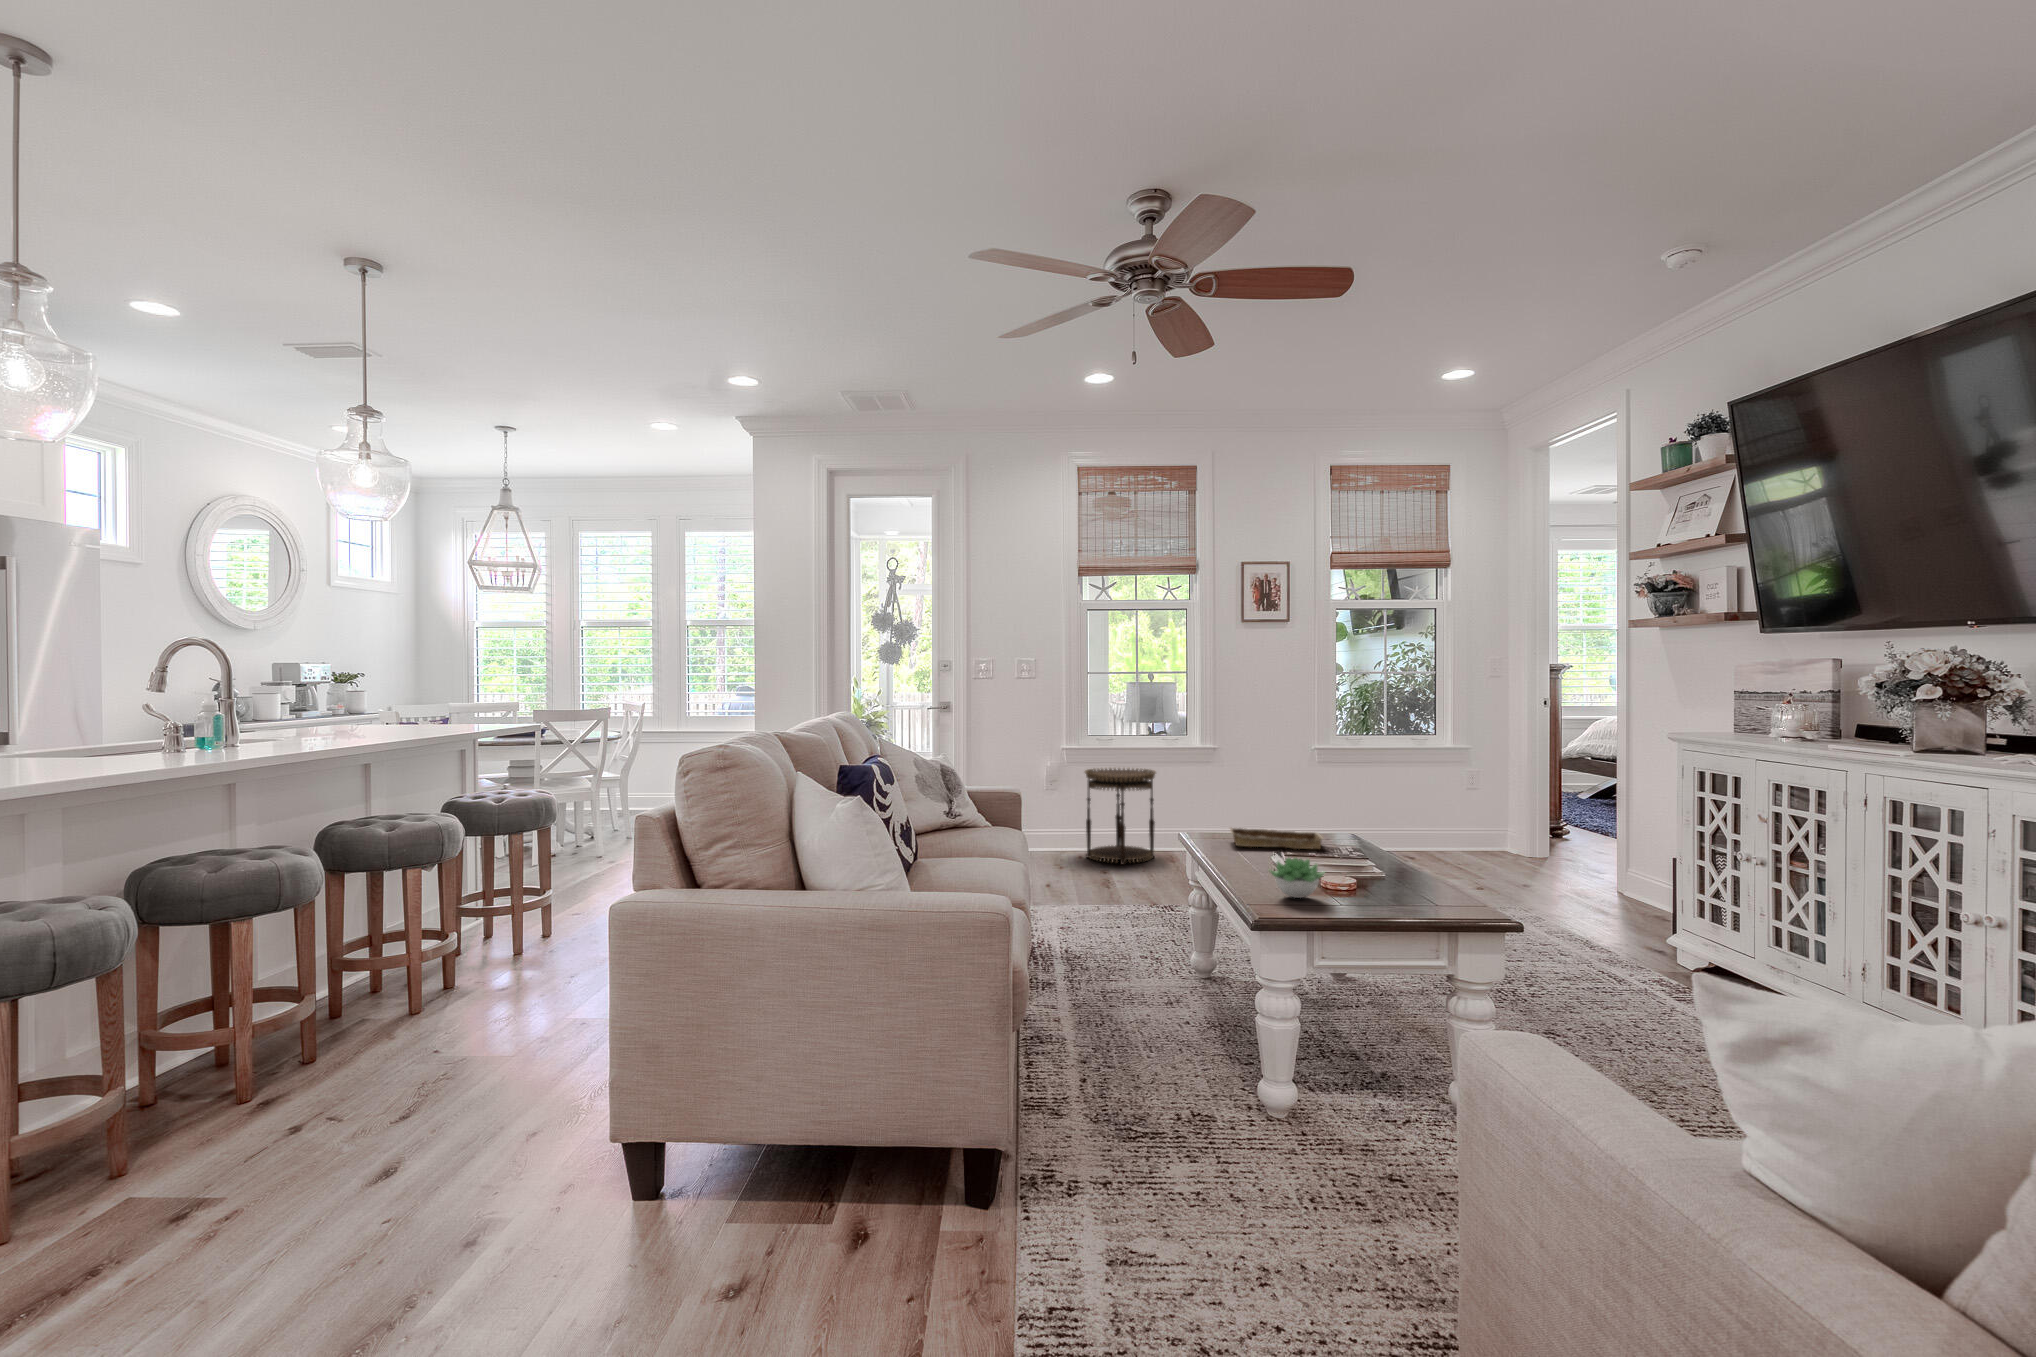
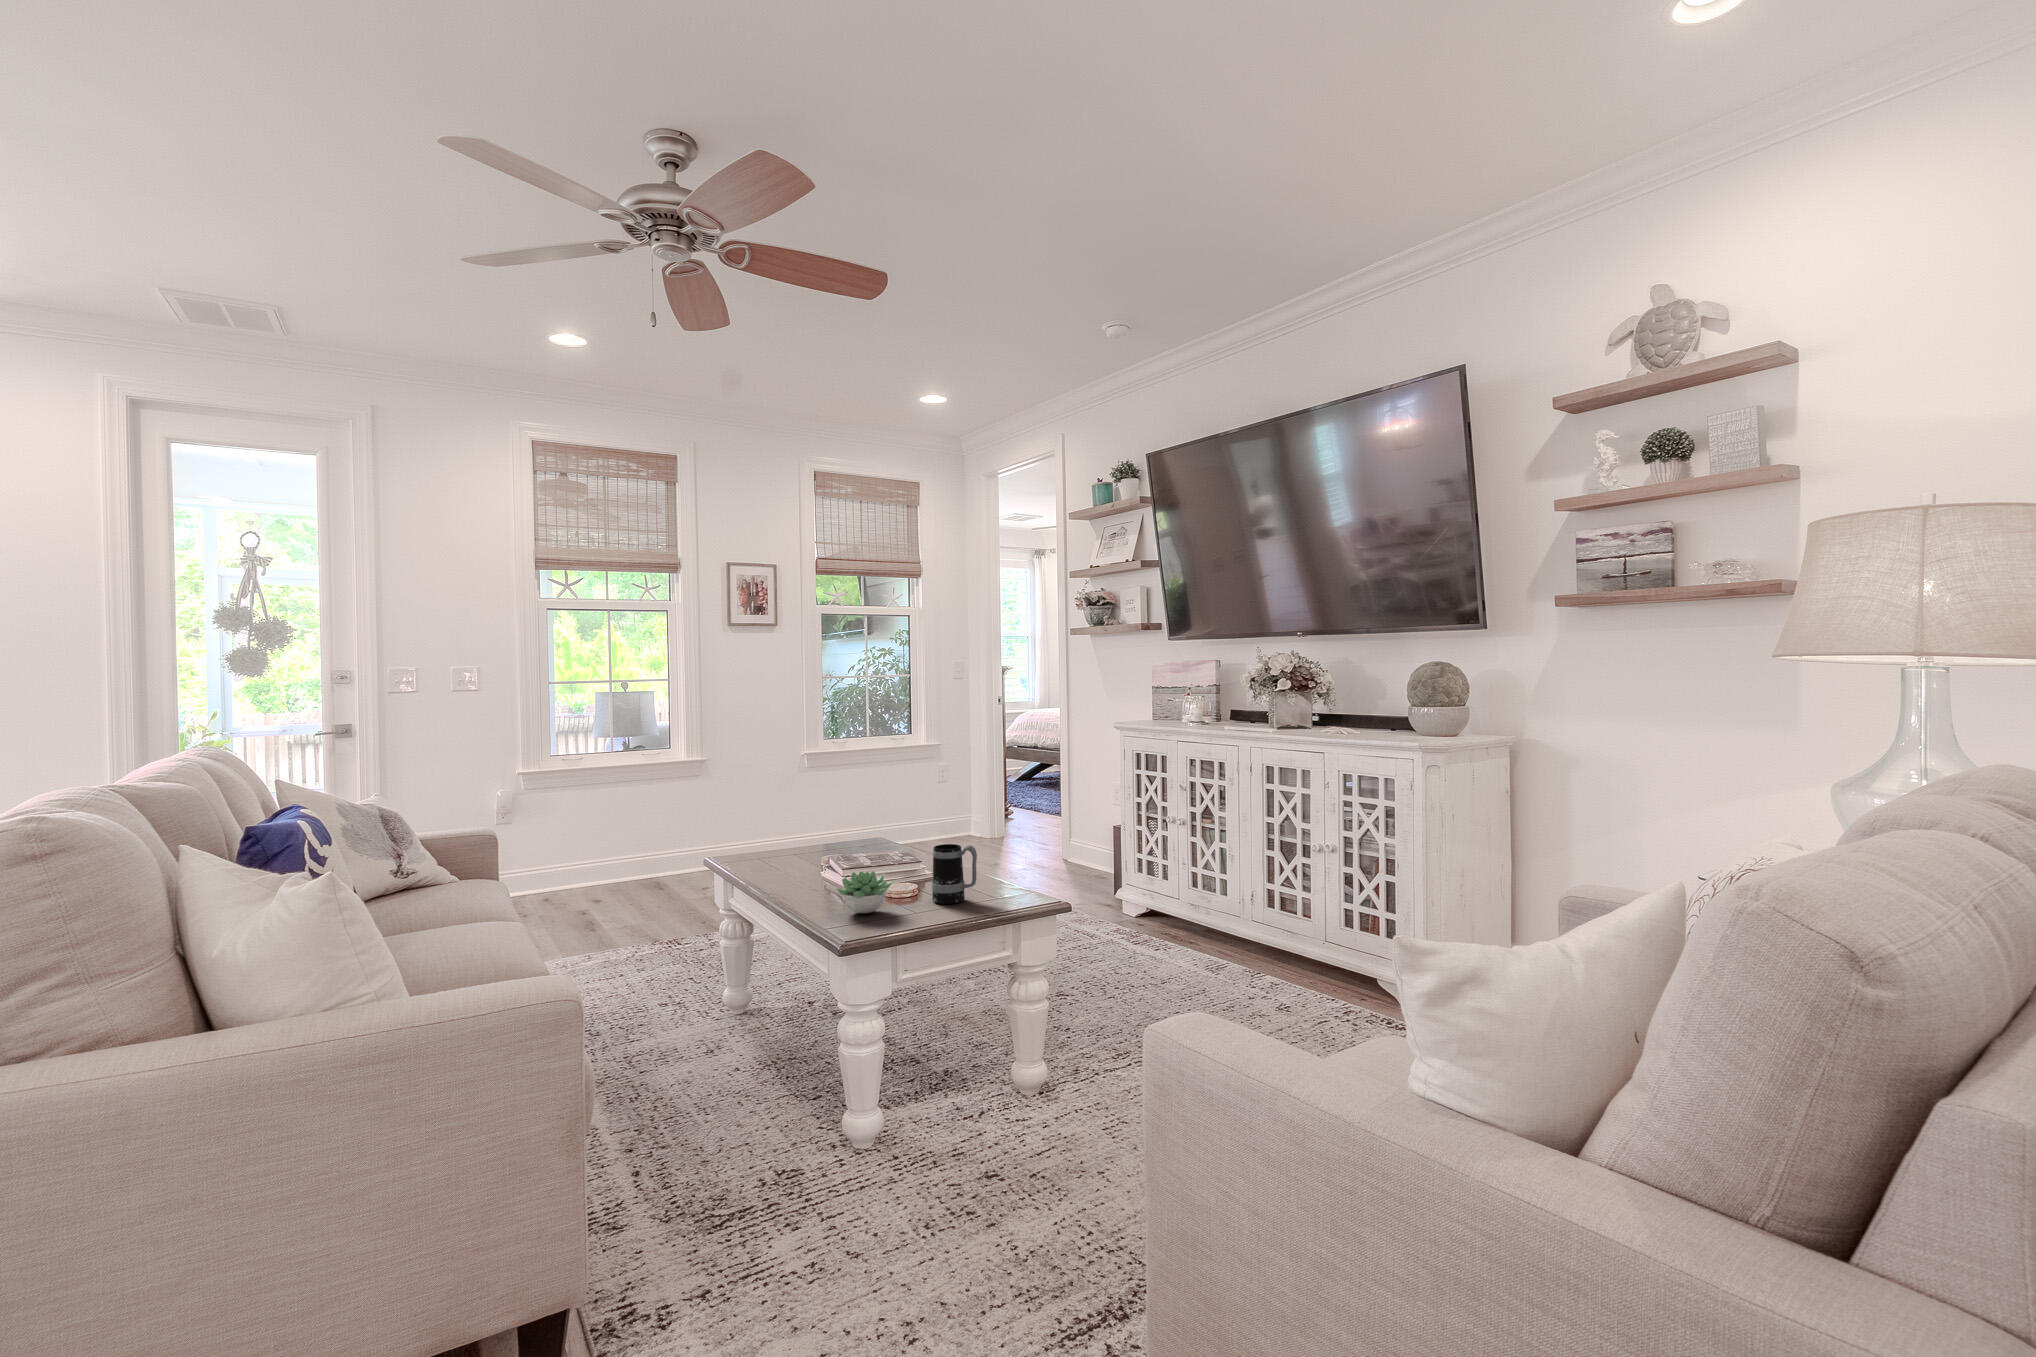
side table: present [1085,768,1156,865] -> none [548,787,637,898]
tray: present [1230,828,1323,849] -> none [759,839,859,864]
mug: none [1371,842,1420,903] -> present [932,844,977,904]

